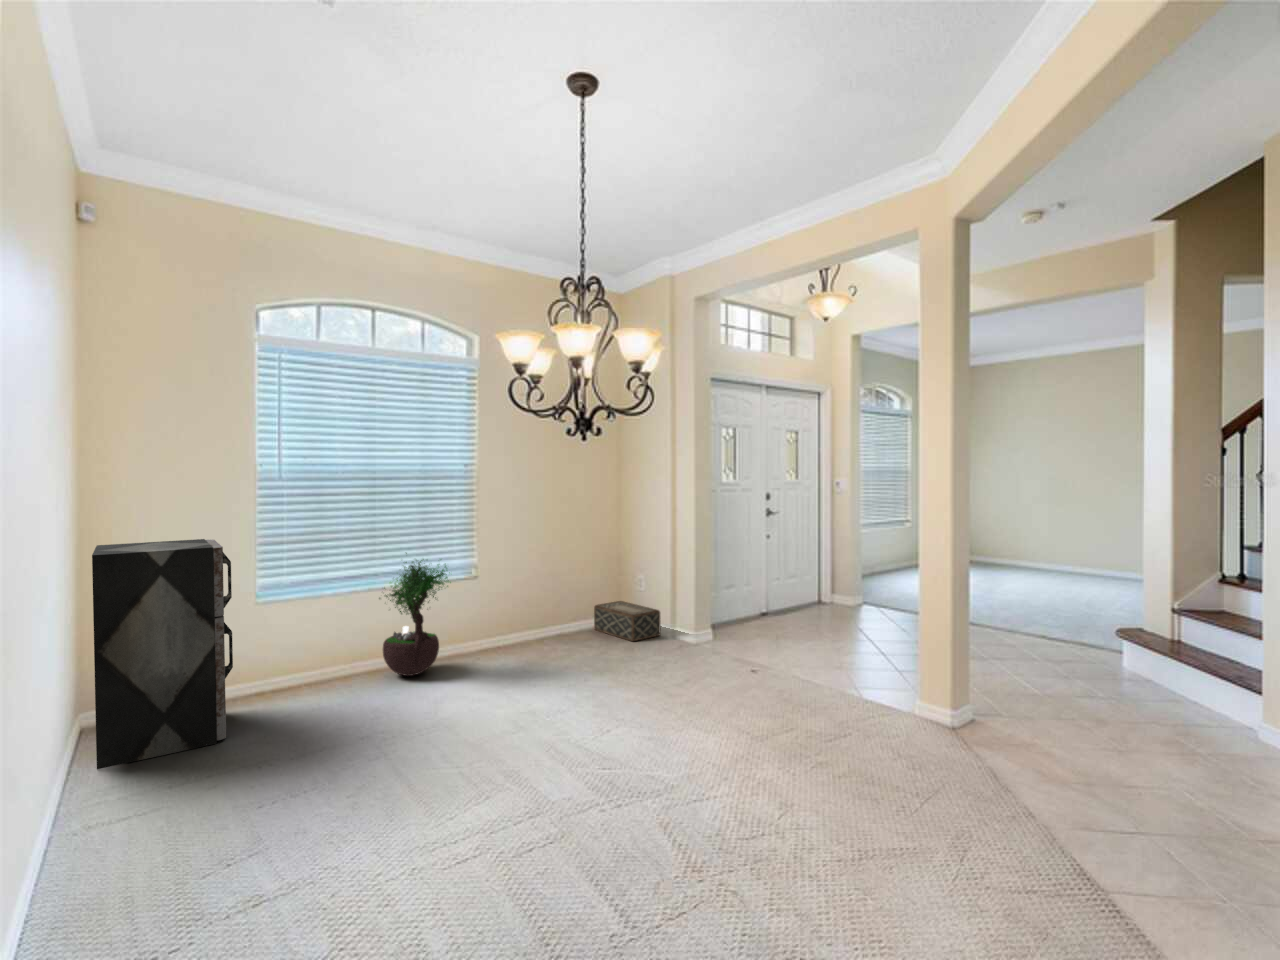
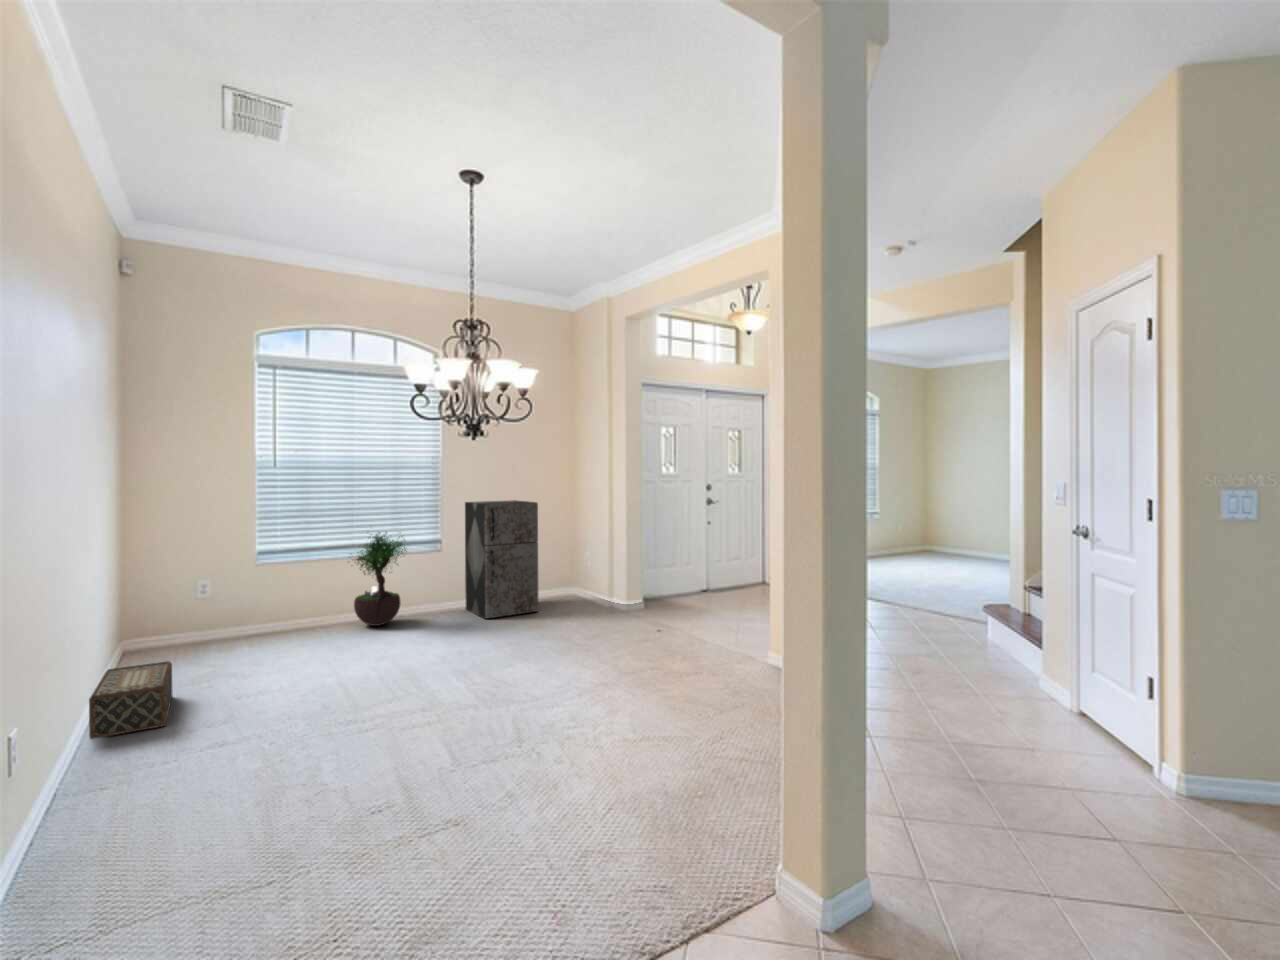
storage cabinet: present [92,539,233,769] -> present [465,500,539,619]
woven basket: present [594,601,661,641] -> present [89,661,172,739]

